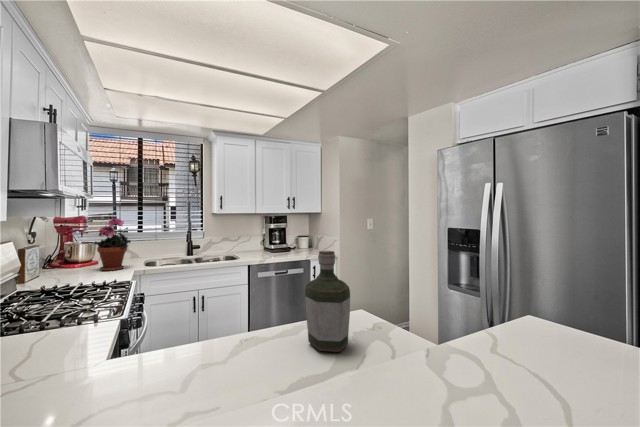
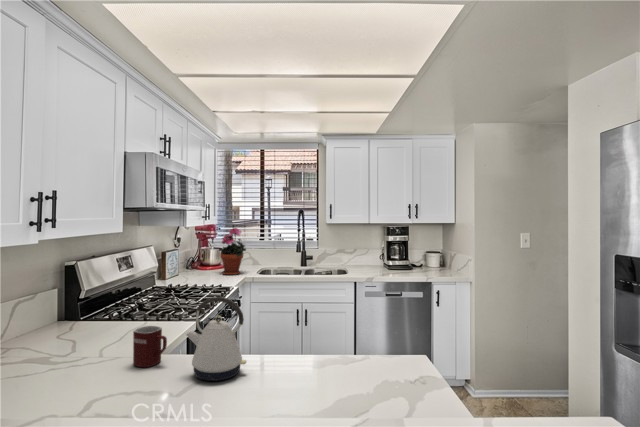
bottle: present [305,251,350,352] -> none [292,284,326,376]
kettle: none [183,274,268,390] -> present [186,297,246,381]
mug: none [77,332,139,400] -> present [133,326,167,367]

